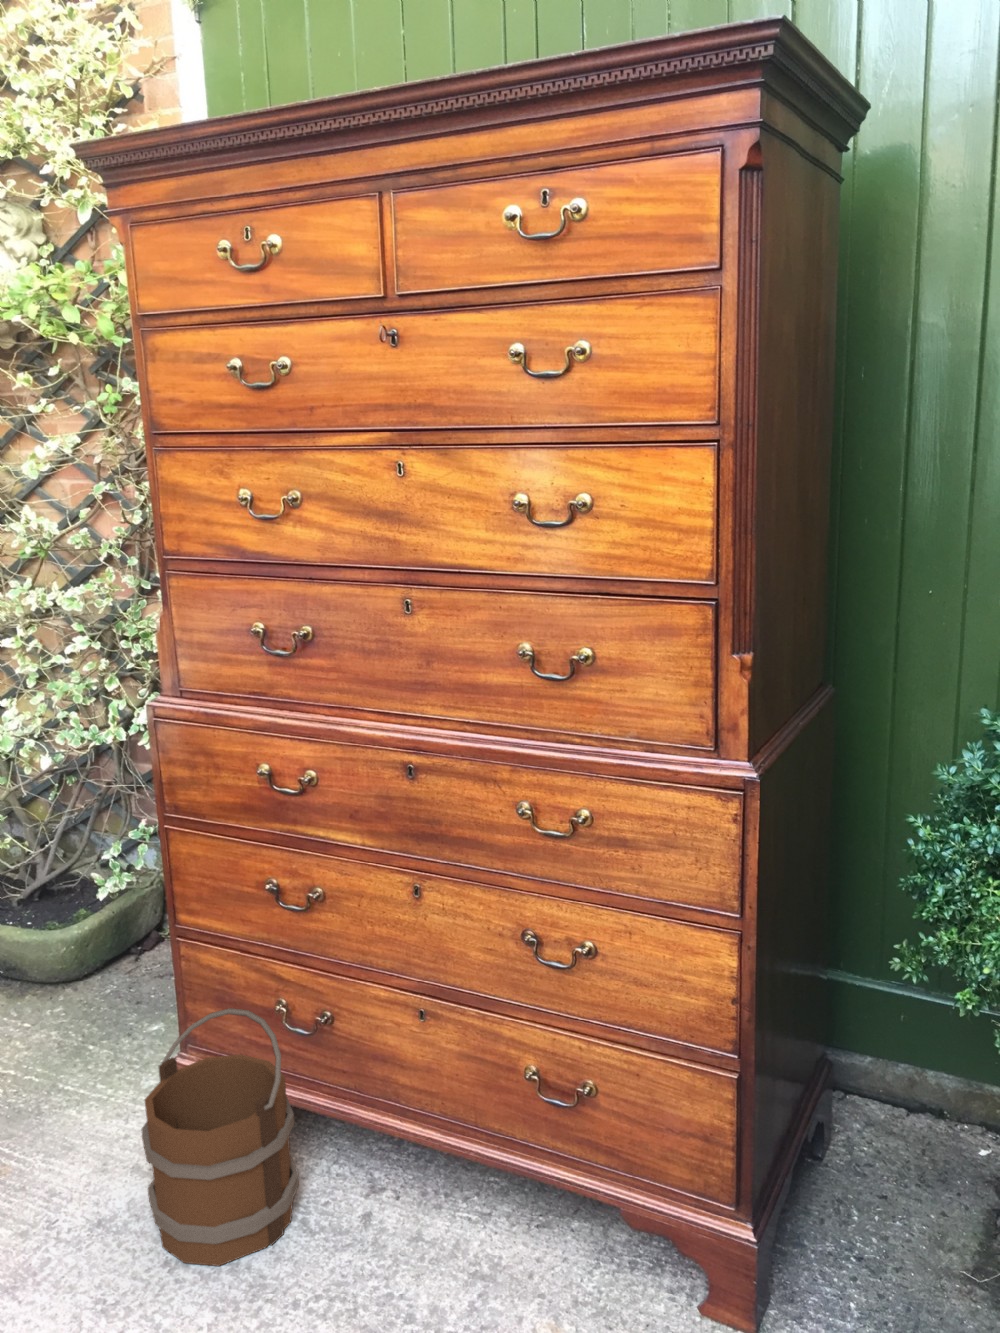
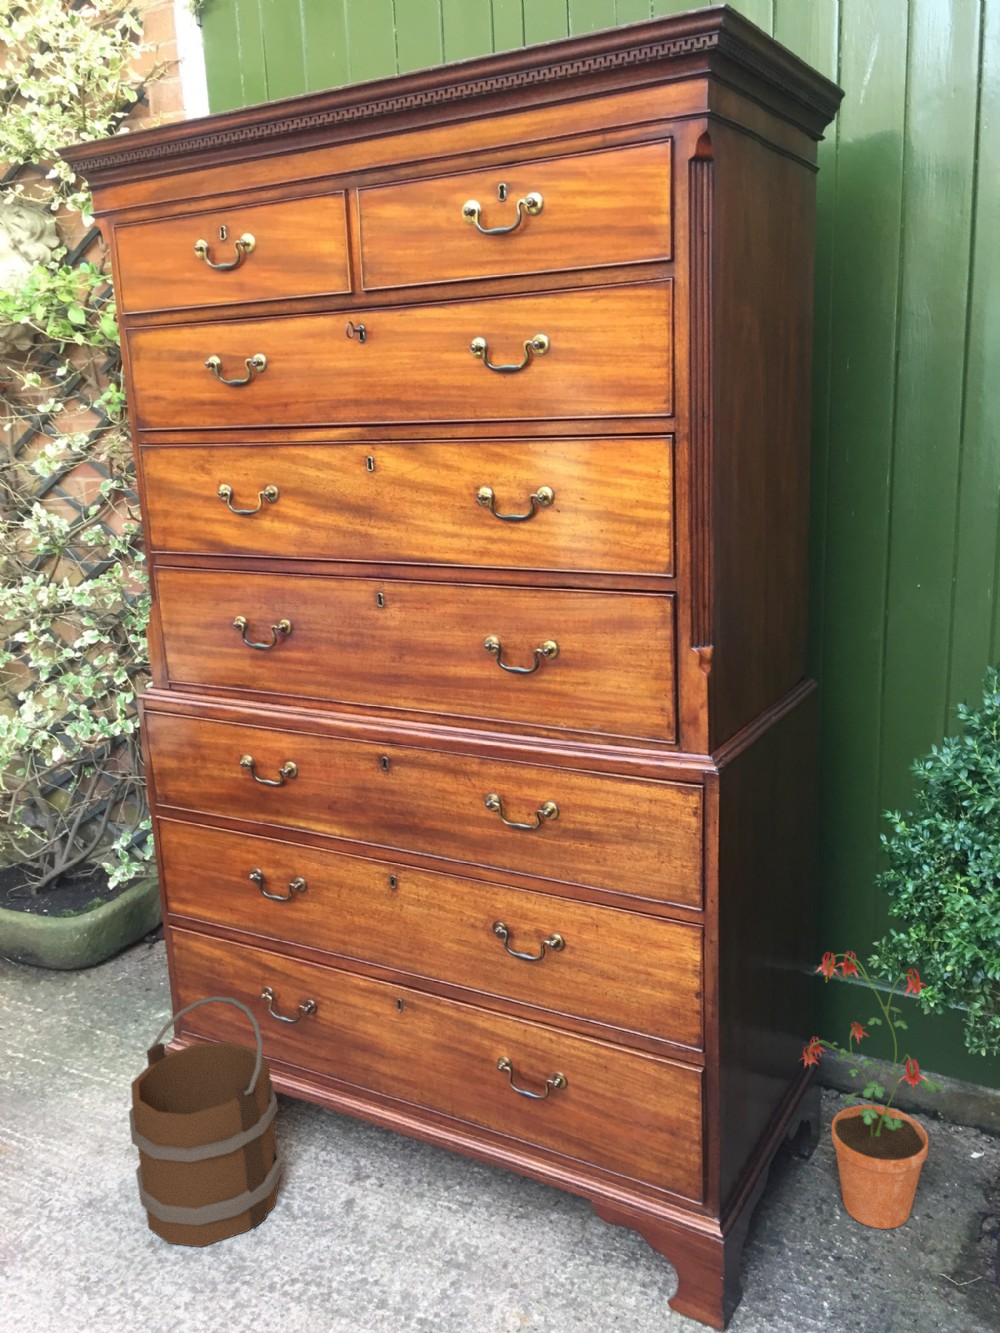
potted plant: none [821,954,966,1228] -> present [802,951,945,1229]

